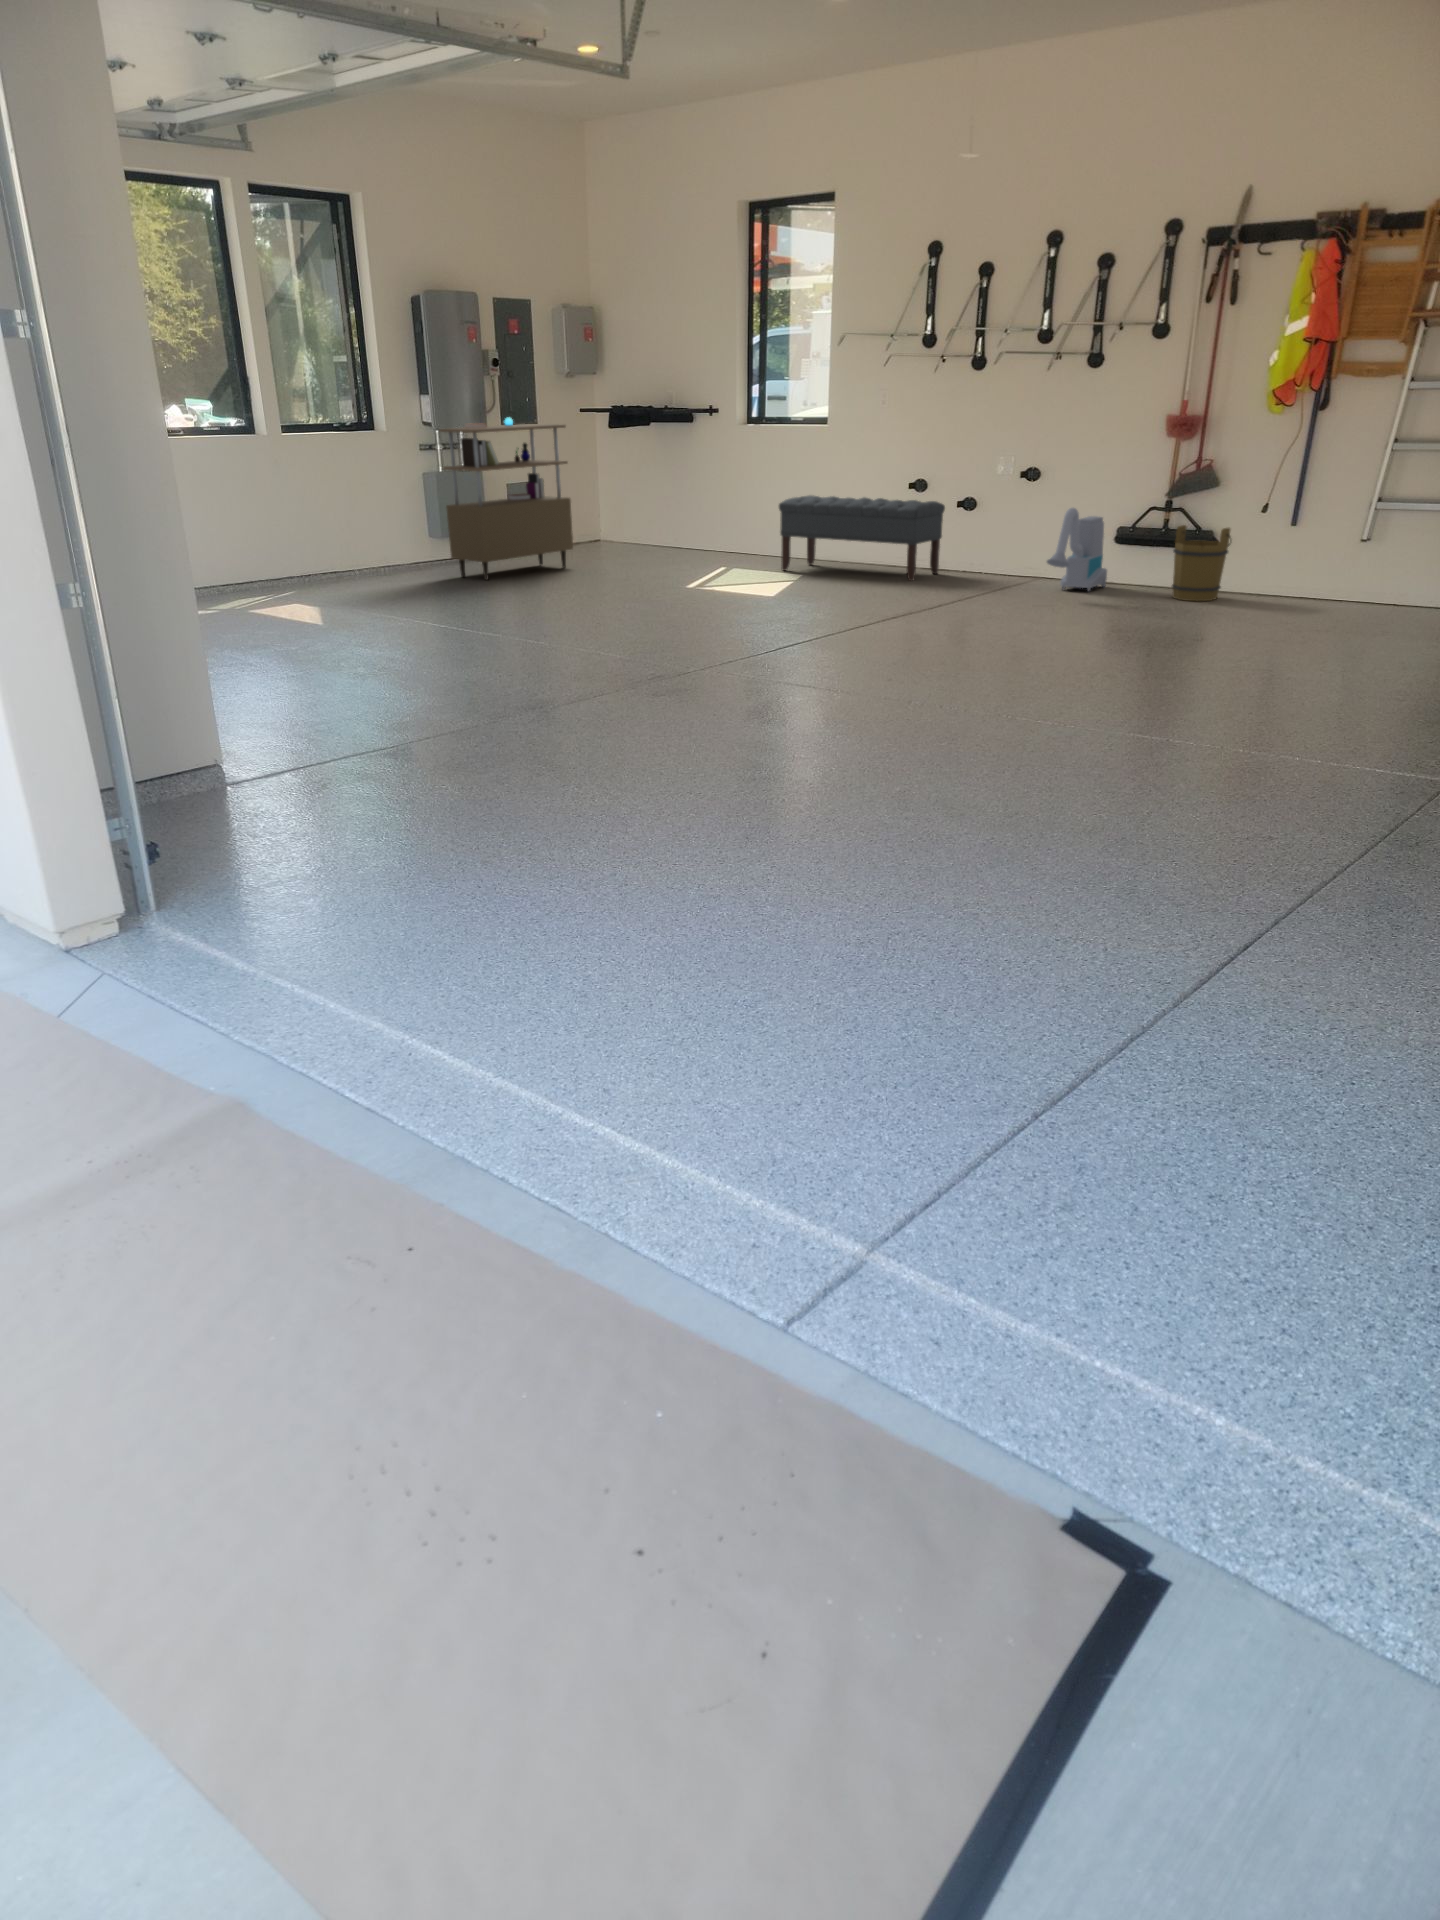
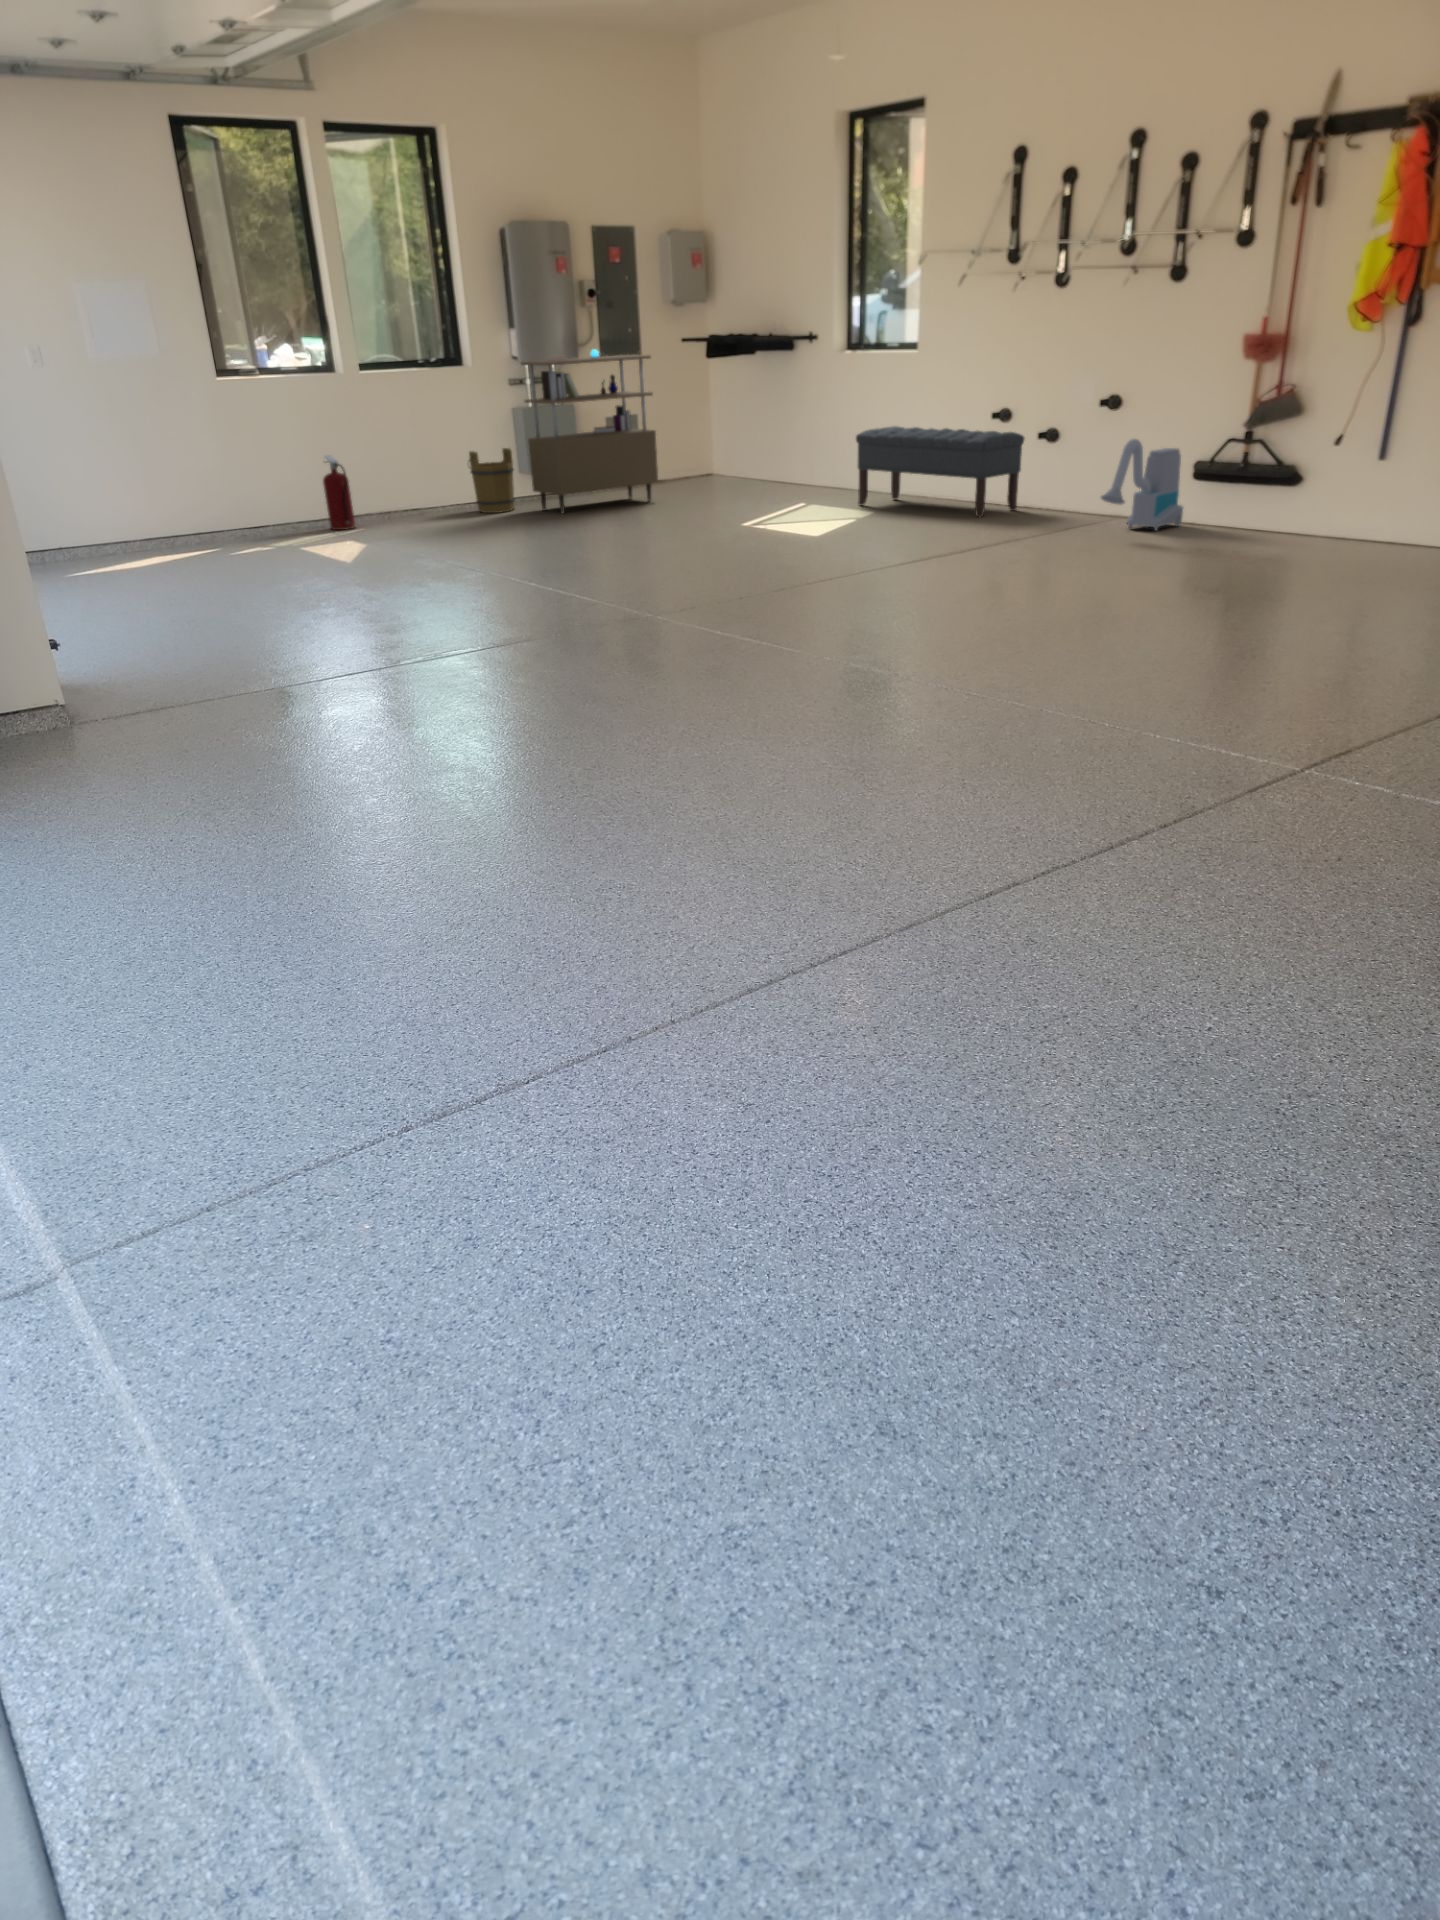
fire extinguisher: none [239,521,275,599] -> present [323,455,355,530]
bucket: present [1172,525,1231,601] -> present [469,448,515,513]

